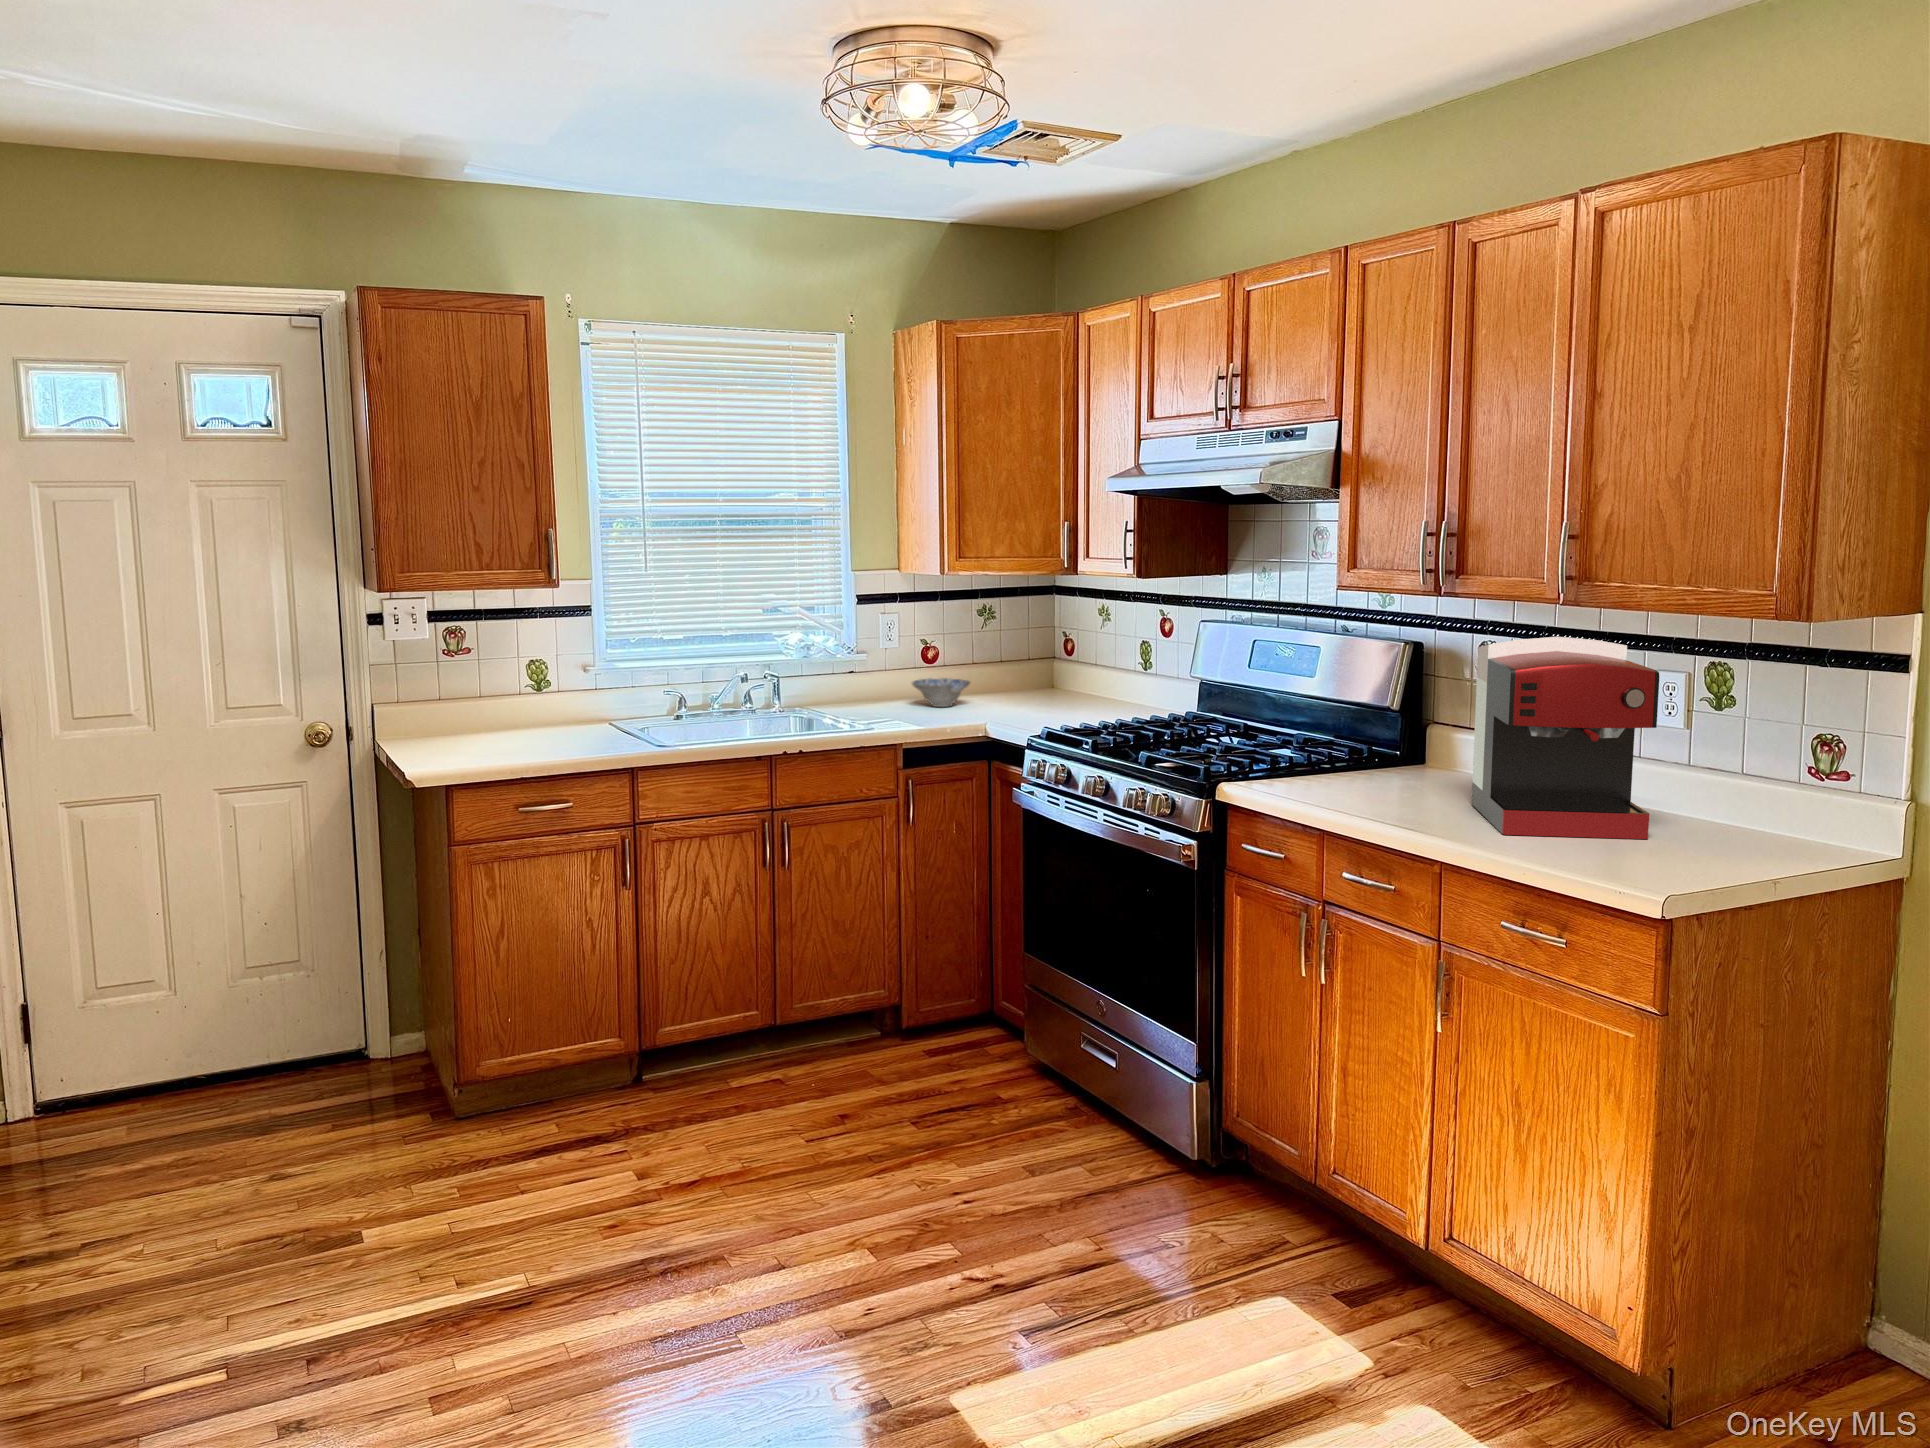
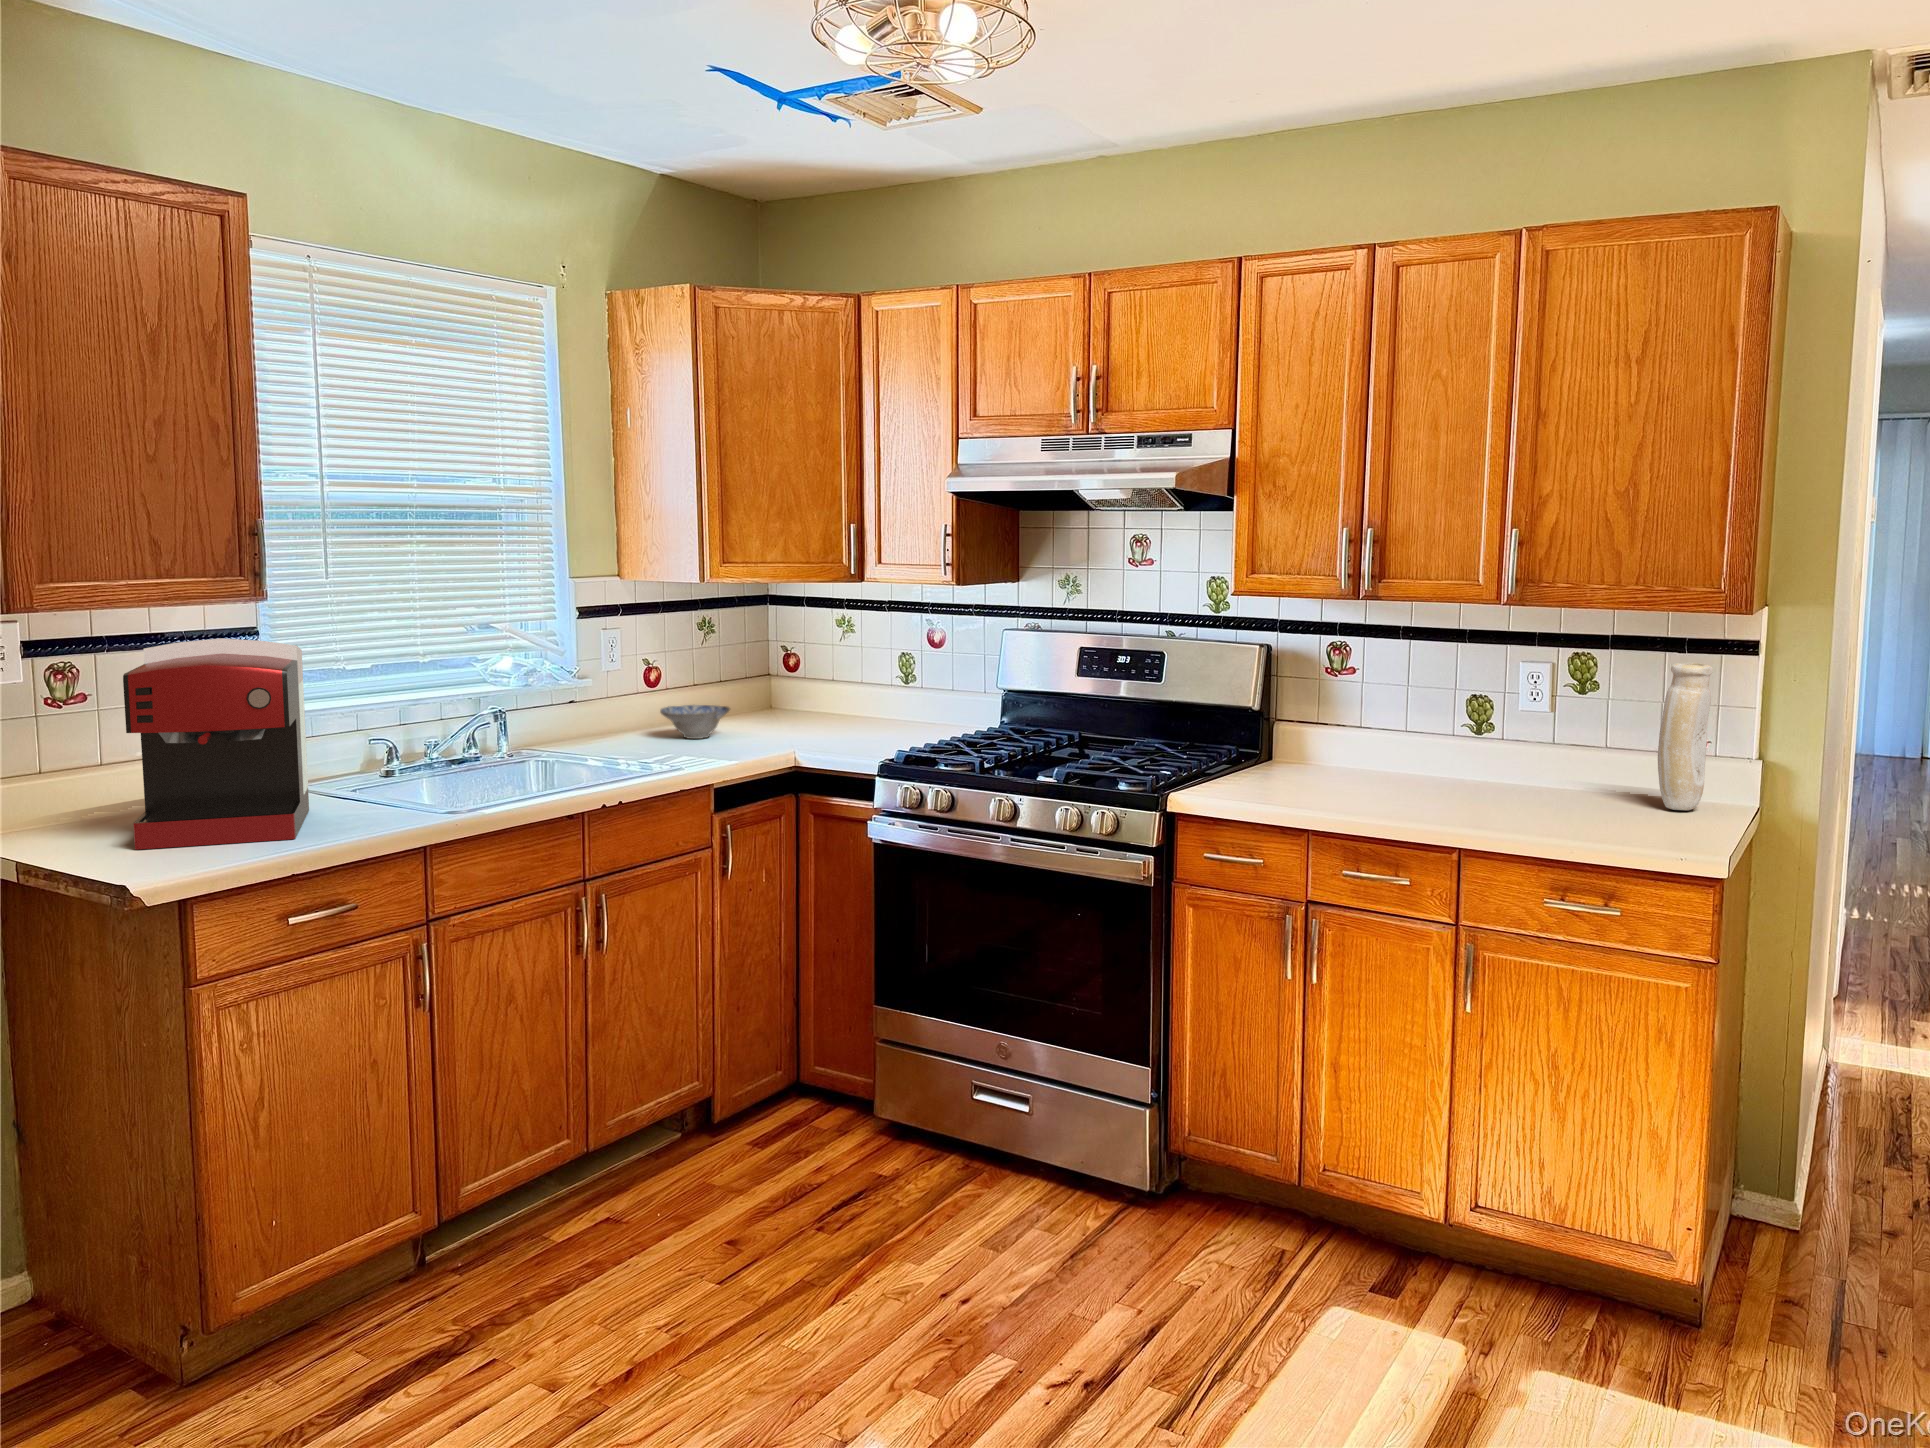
coffee maker: present [1472,637,1659,839] -> present [123,638,309,850]
vase: none [1734,677,1808,851] -> present [1658,663,1713,810]

